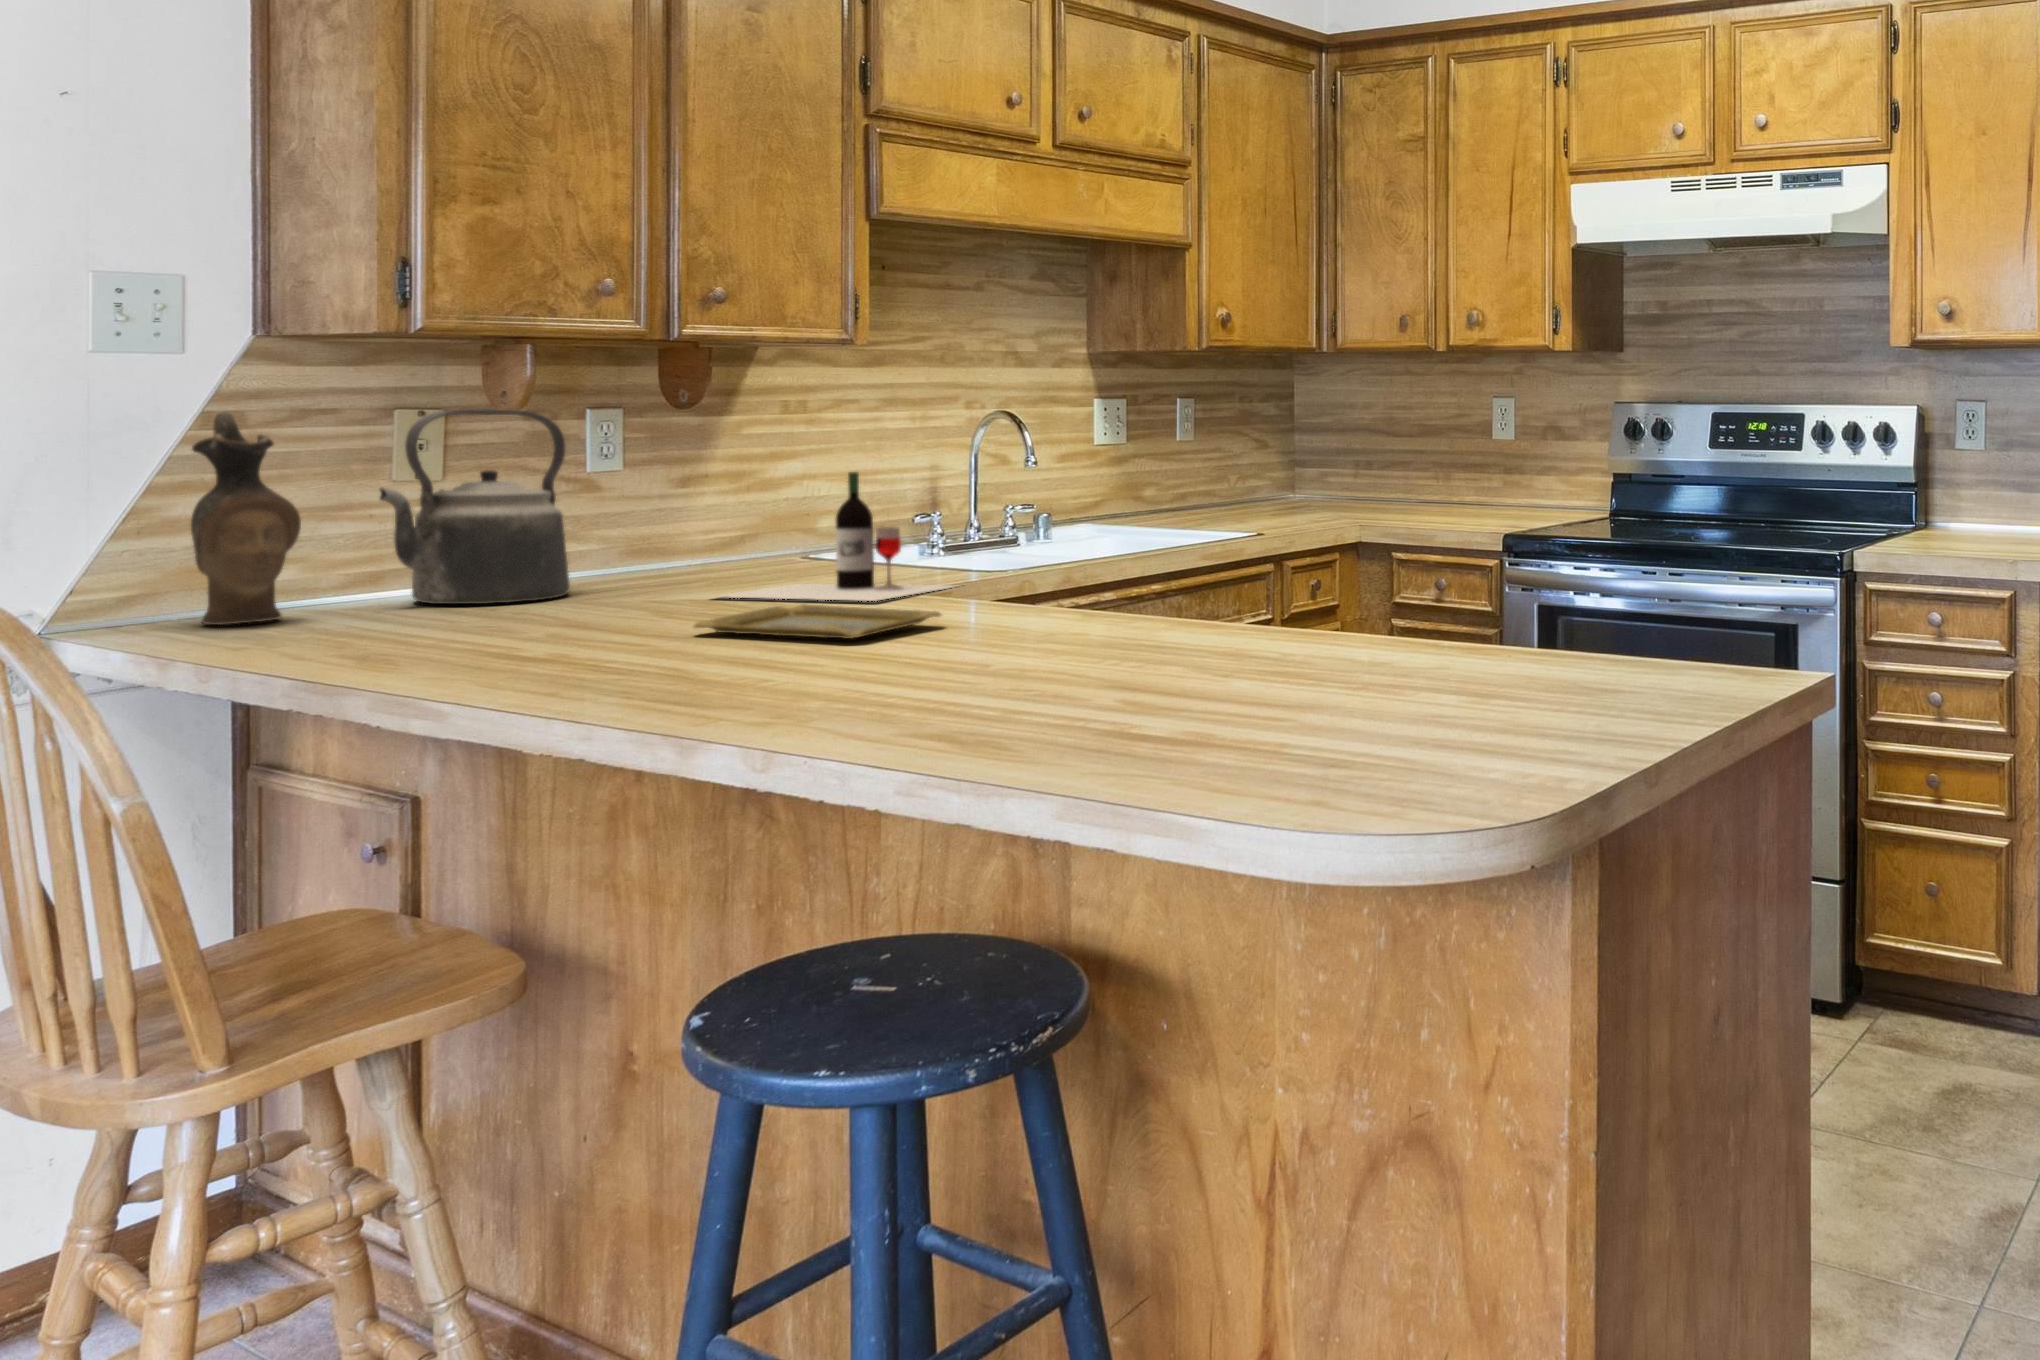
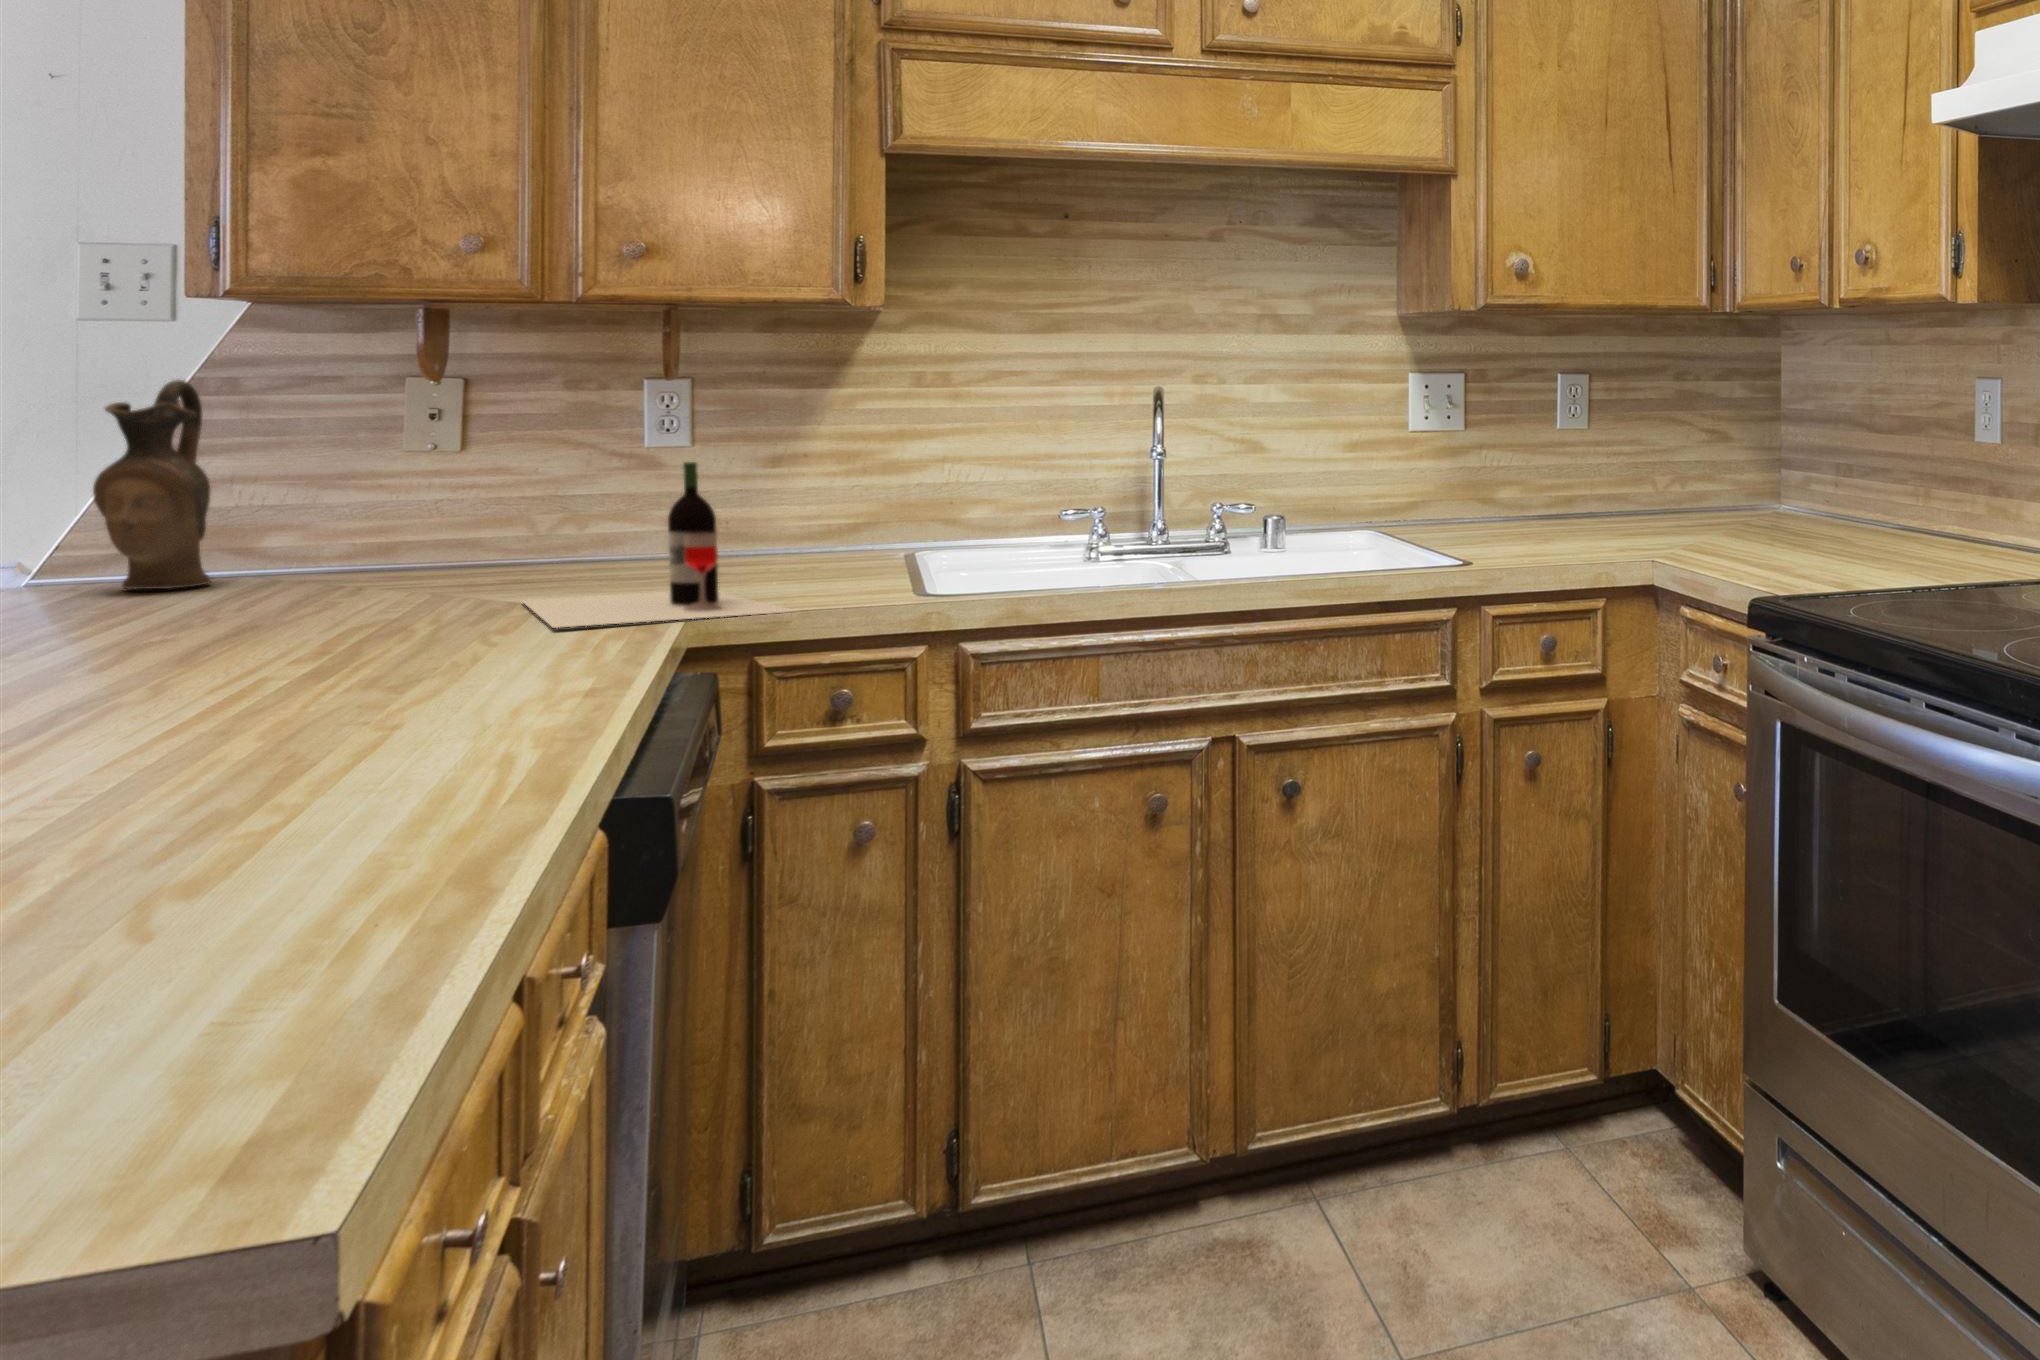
kettle: present [380,409,570,604] -> none [303,380,530,587]
tray: present [694,604,941,639] -> none [105,628,378,692]

